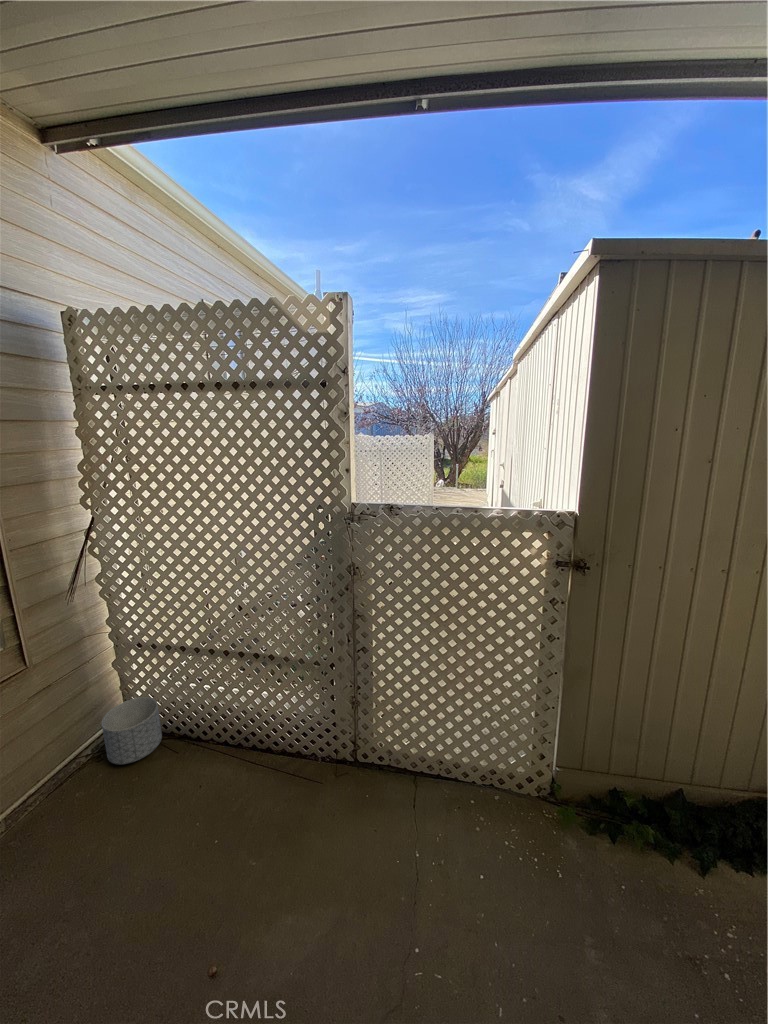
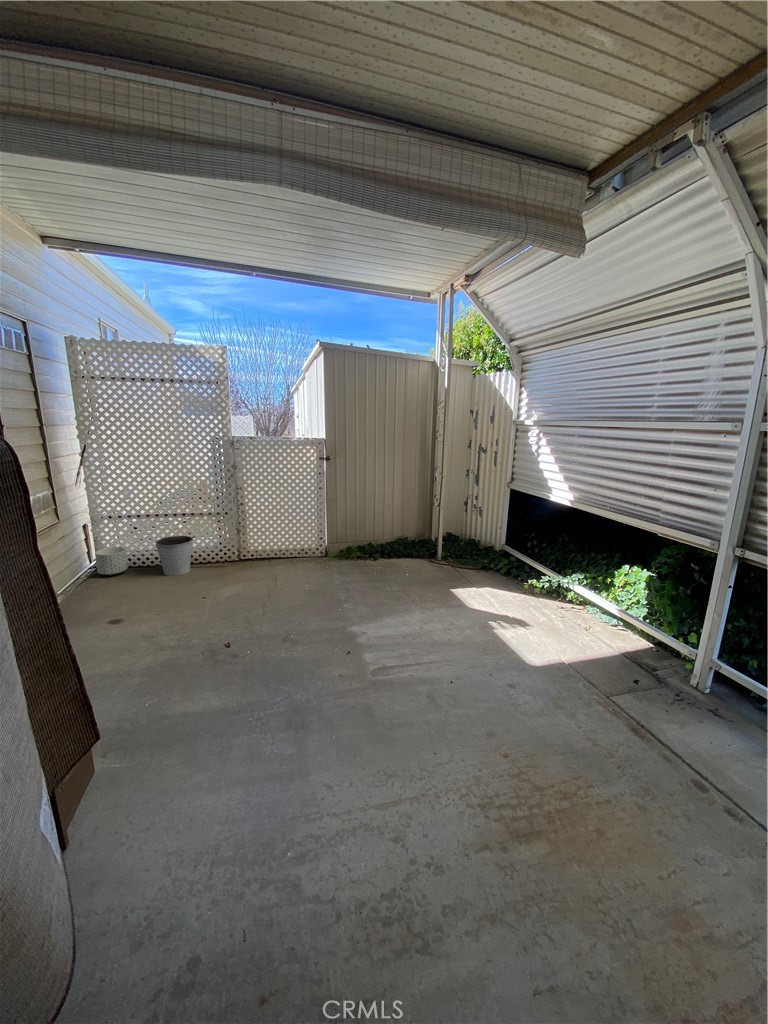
bucket: none [183,698,262,802] -> present [155,536,193,576]

